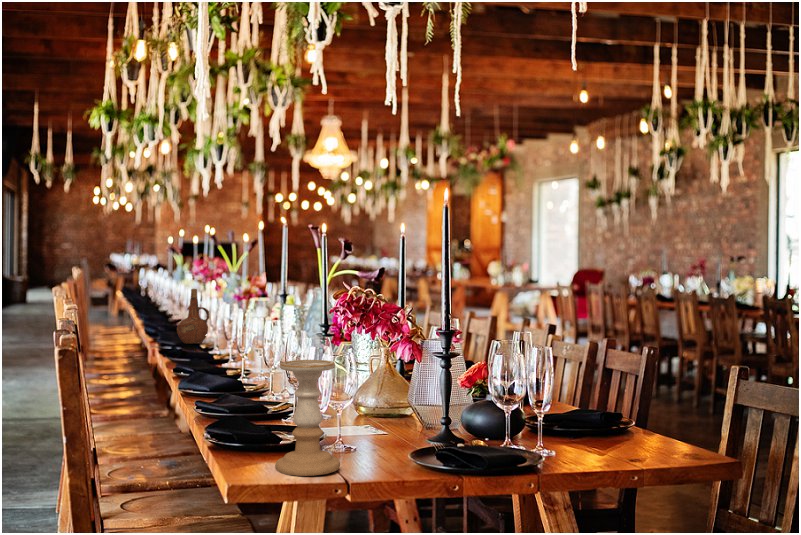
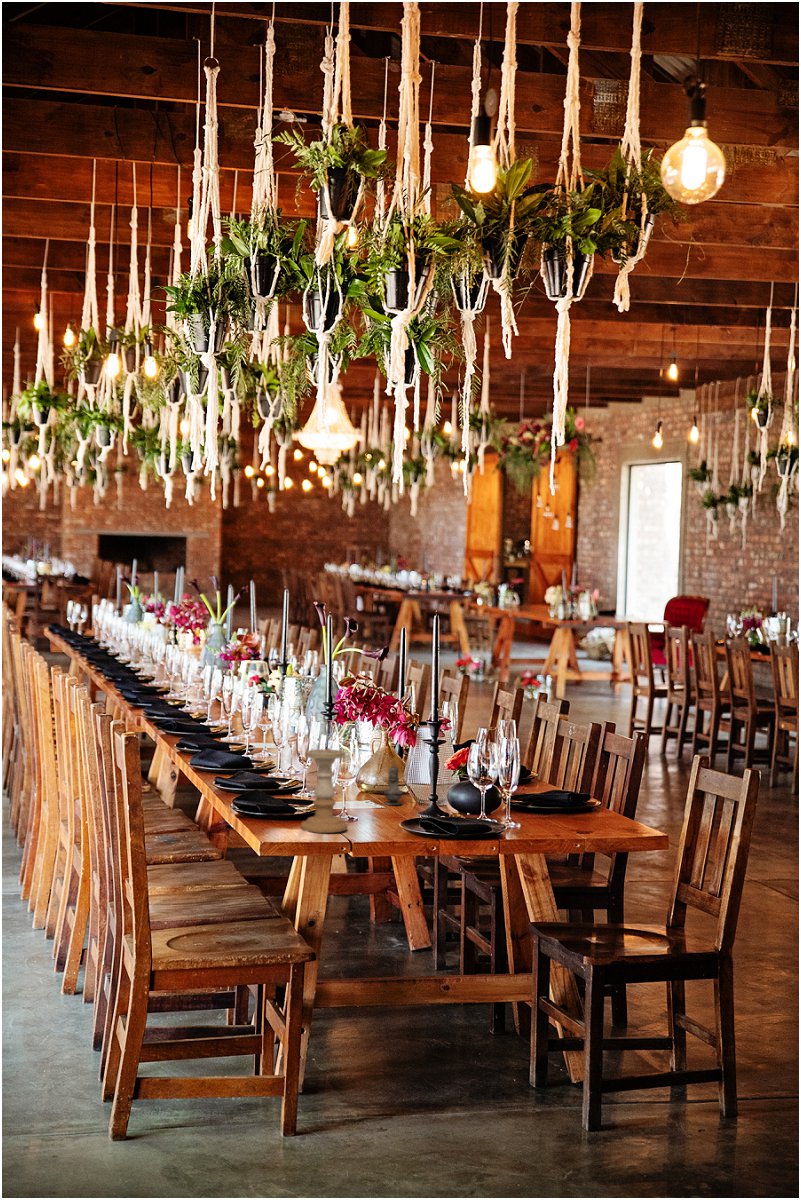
ceramic pitcher: present [177,289,210,344] -> none [163,655,198,715]
salt shaker: none [386,380,409,430] -> present [384,764,403,805]

